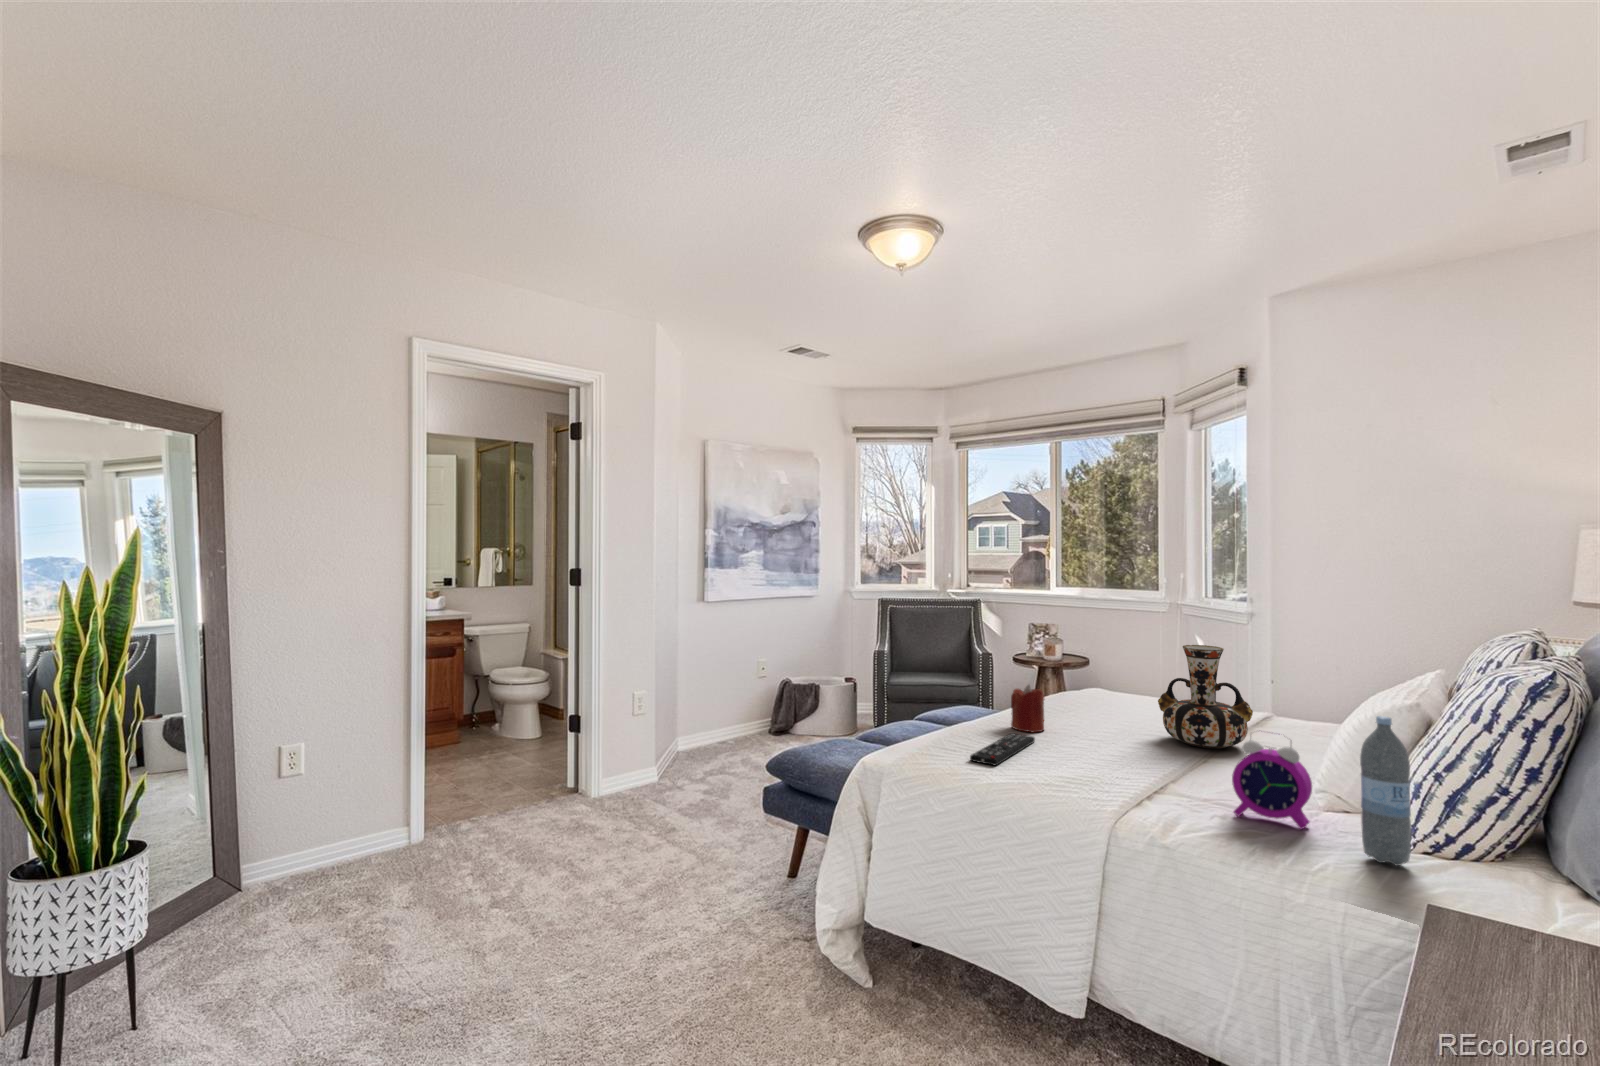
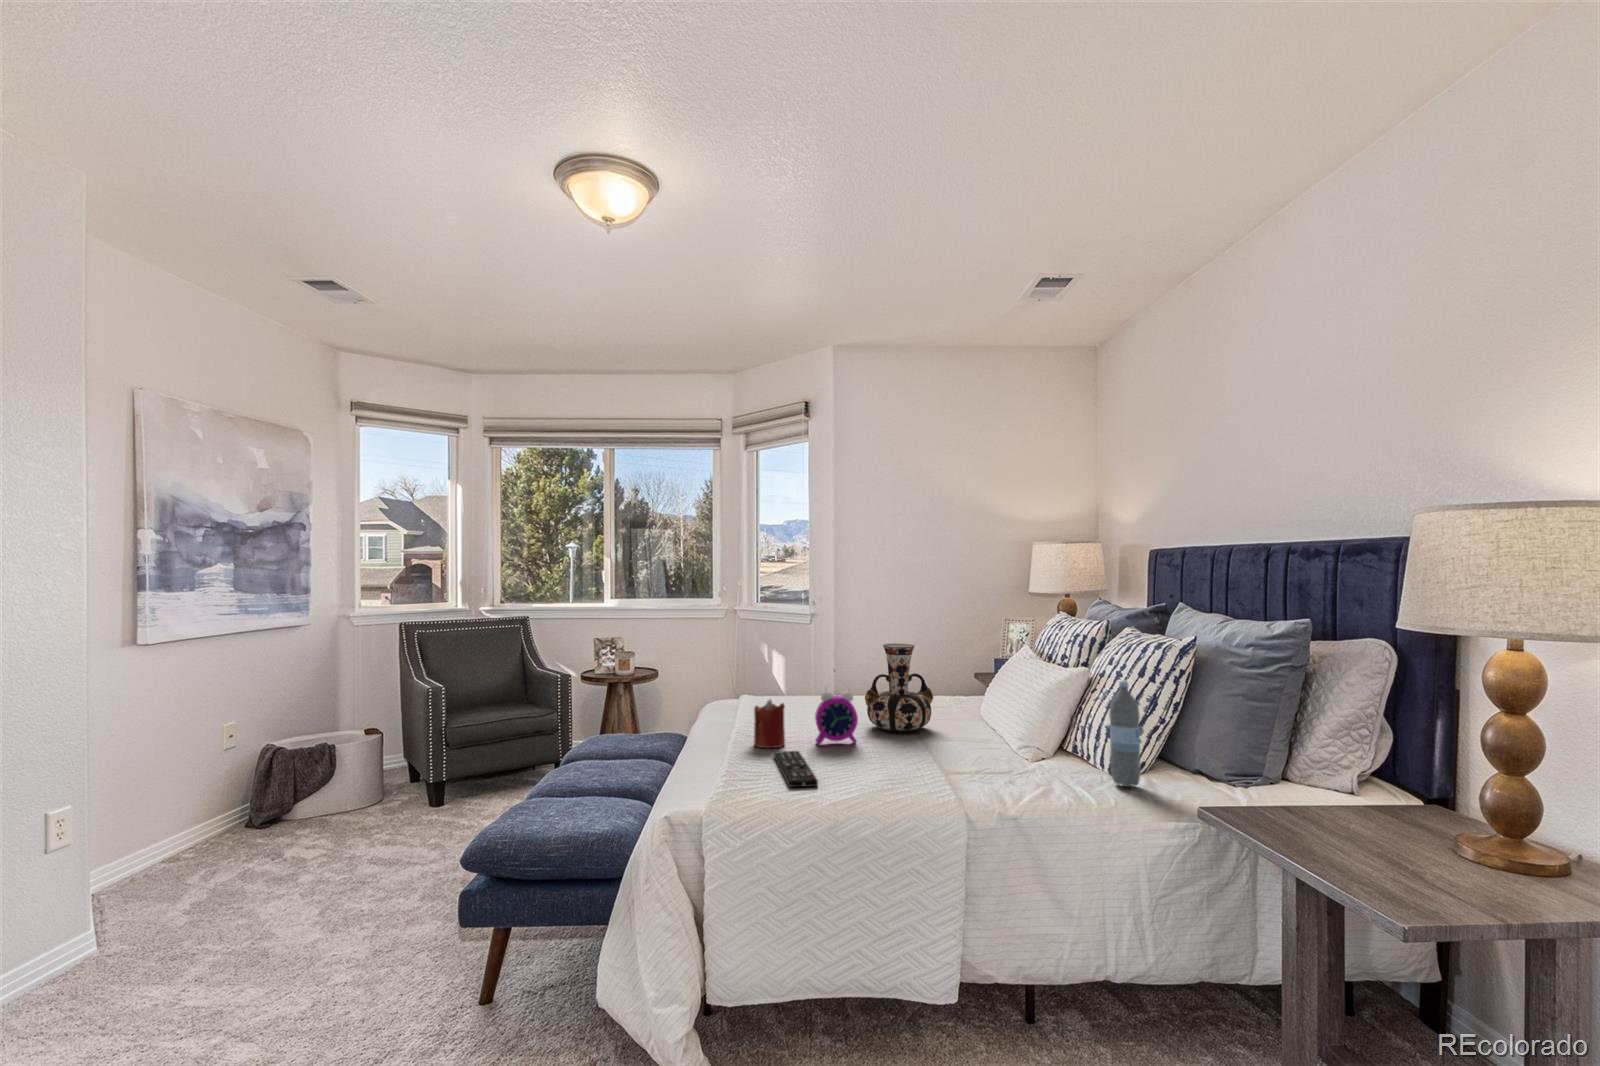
alarm clock: present [1232,739,1312,829] -> present [815,691,858,745]

